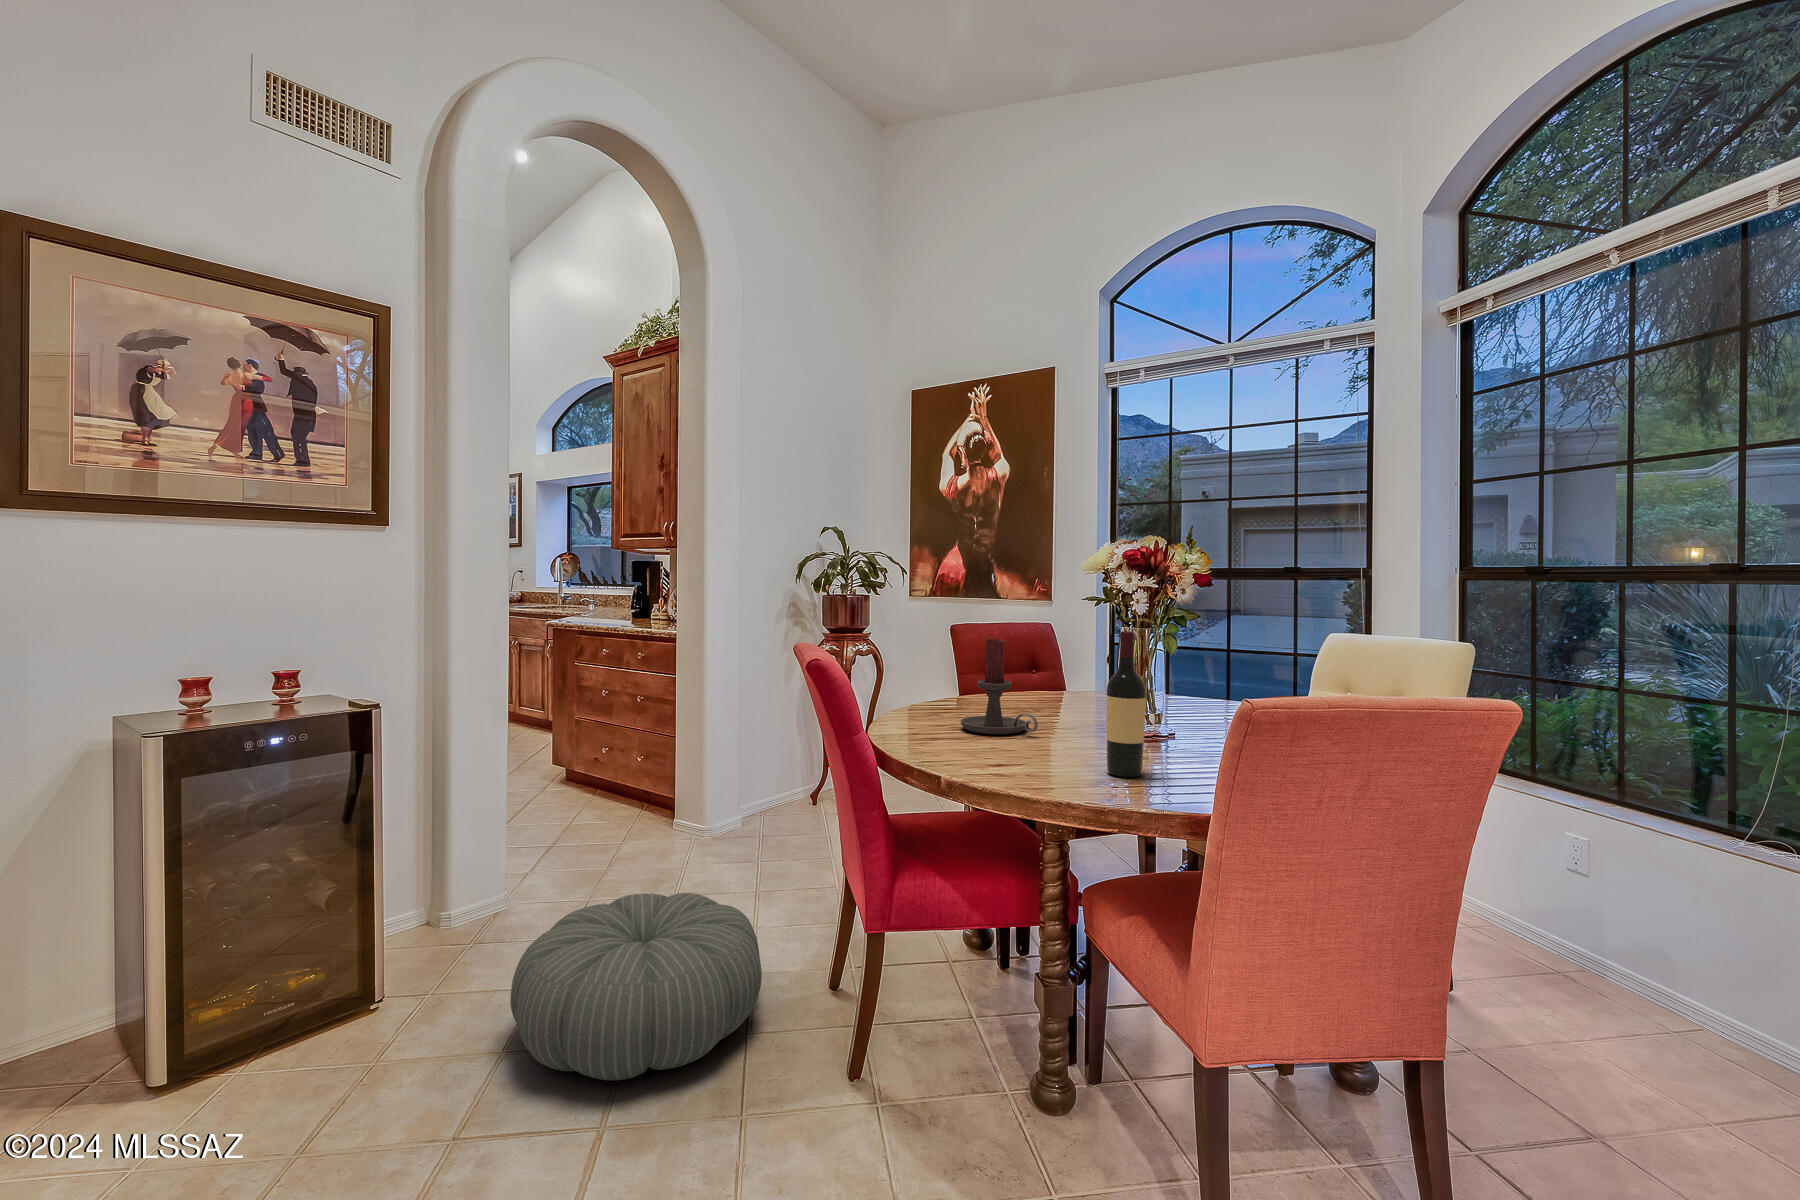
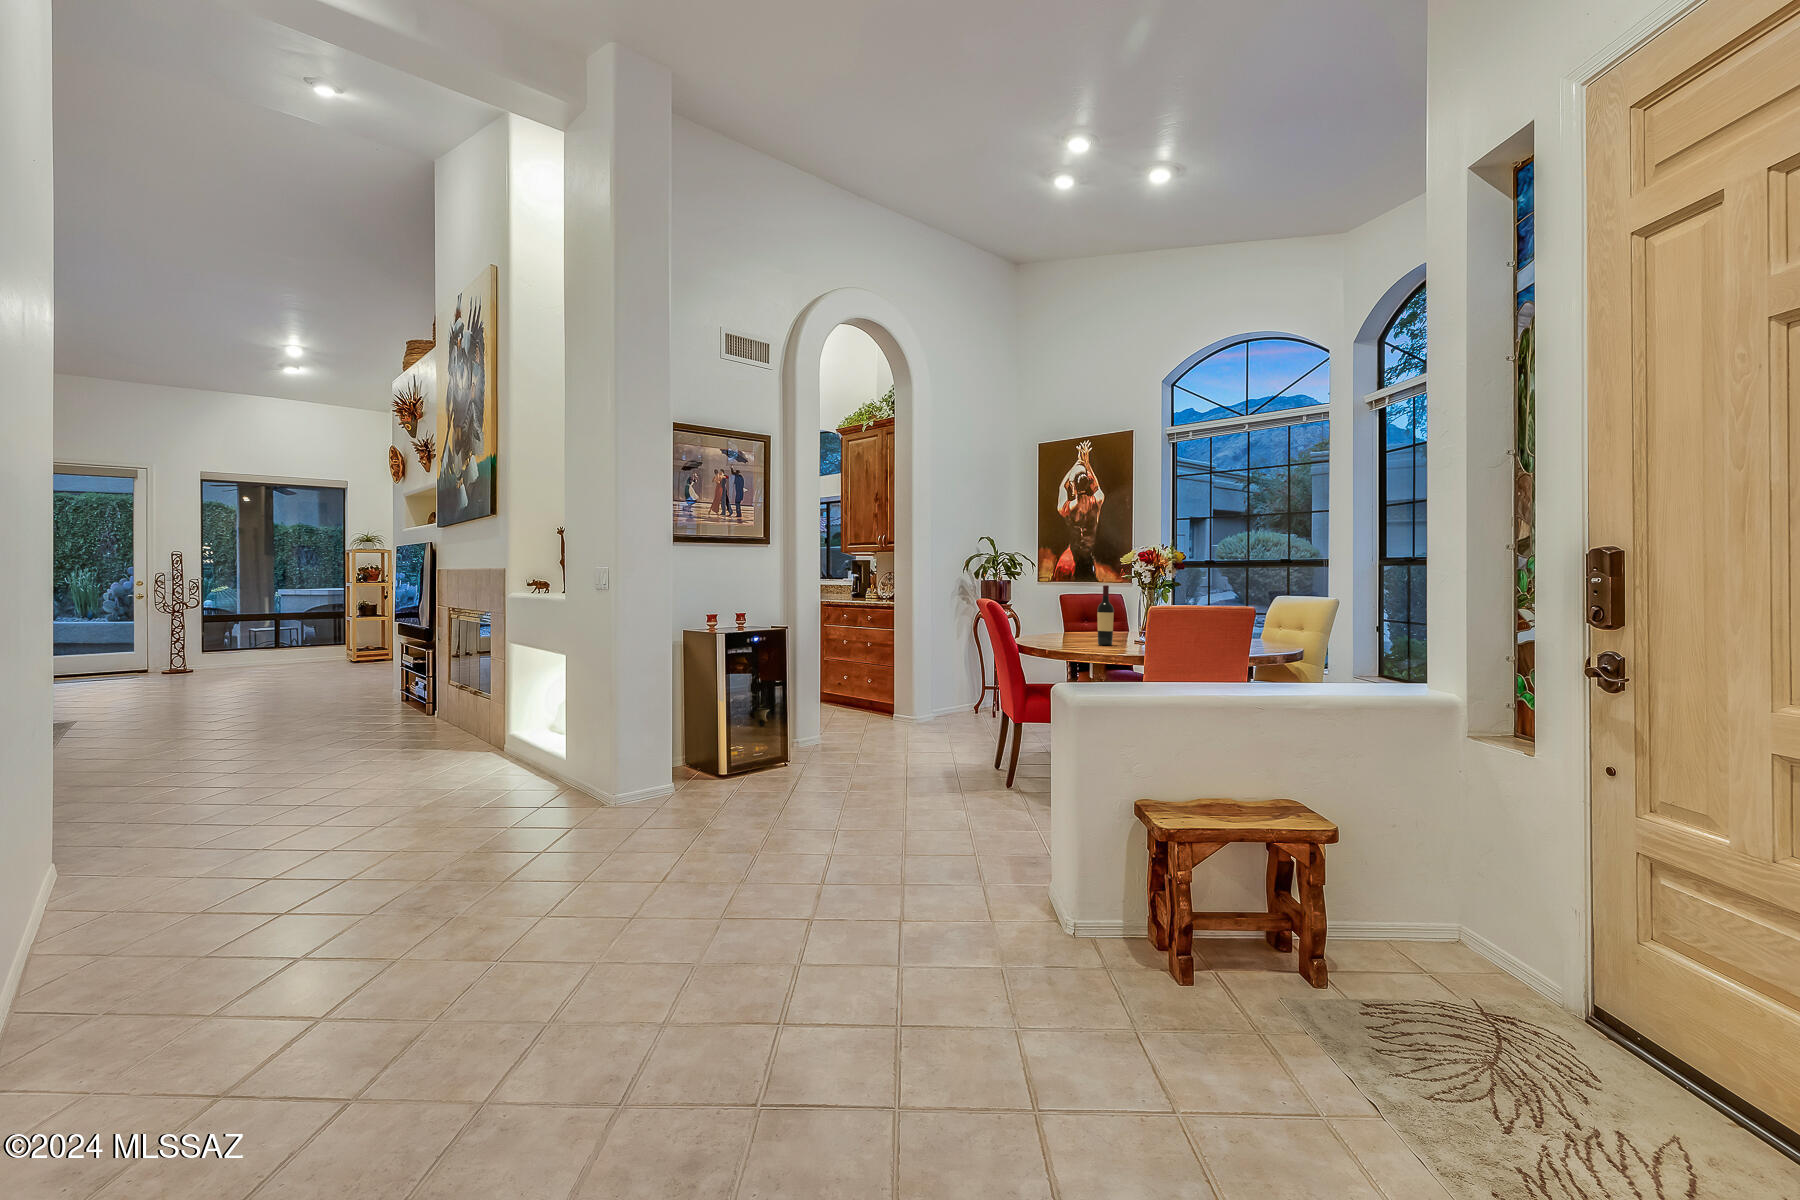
candle holder: present [961,638,1038,734] -> none [1045,594,1080,639]
pouf: present [510,893,762,1080] -> none [846,715,951,774]

